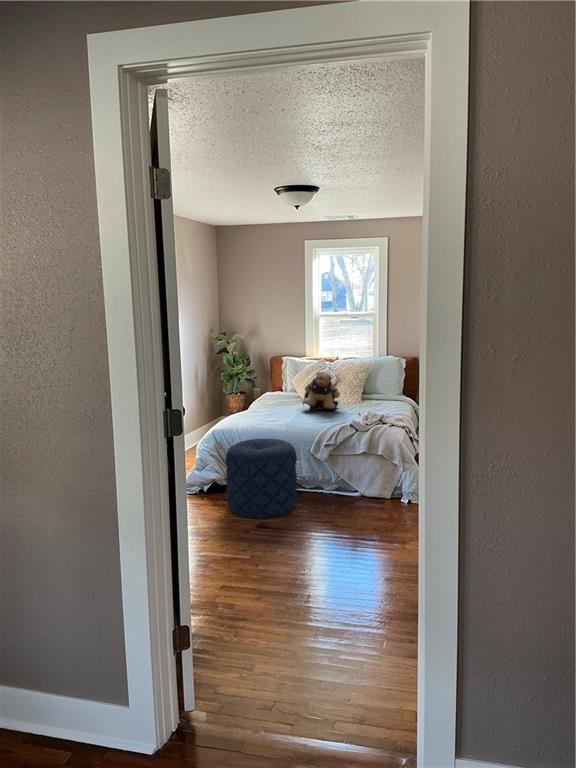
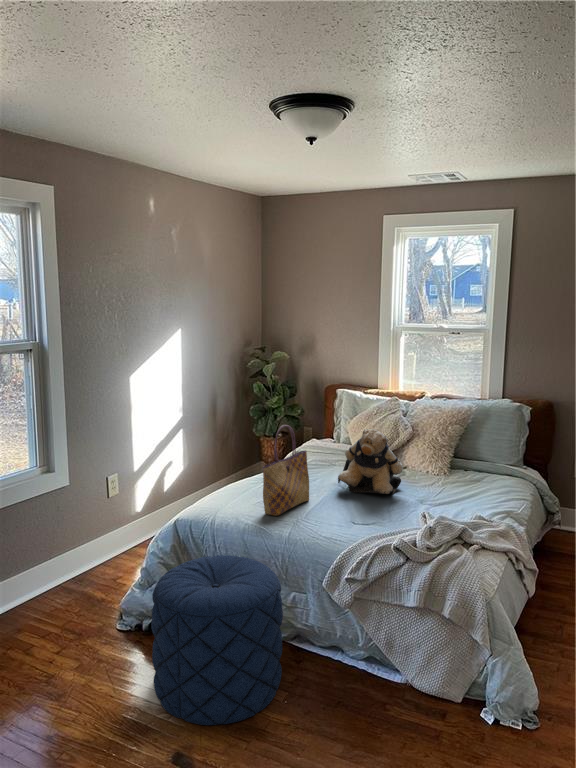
tote bag: none [267,370,289,422] -> present [263,425,309,516]

